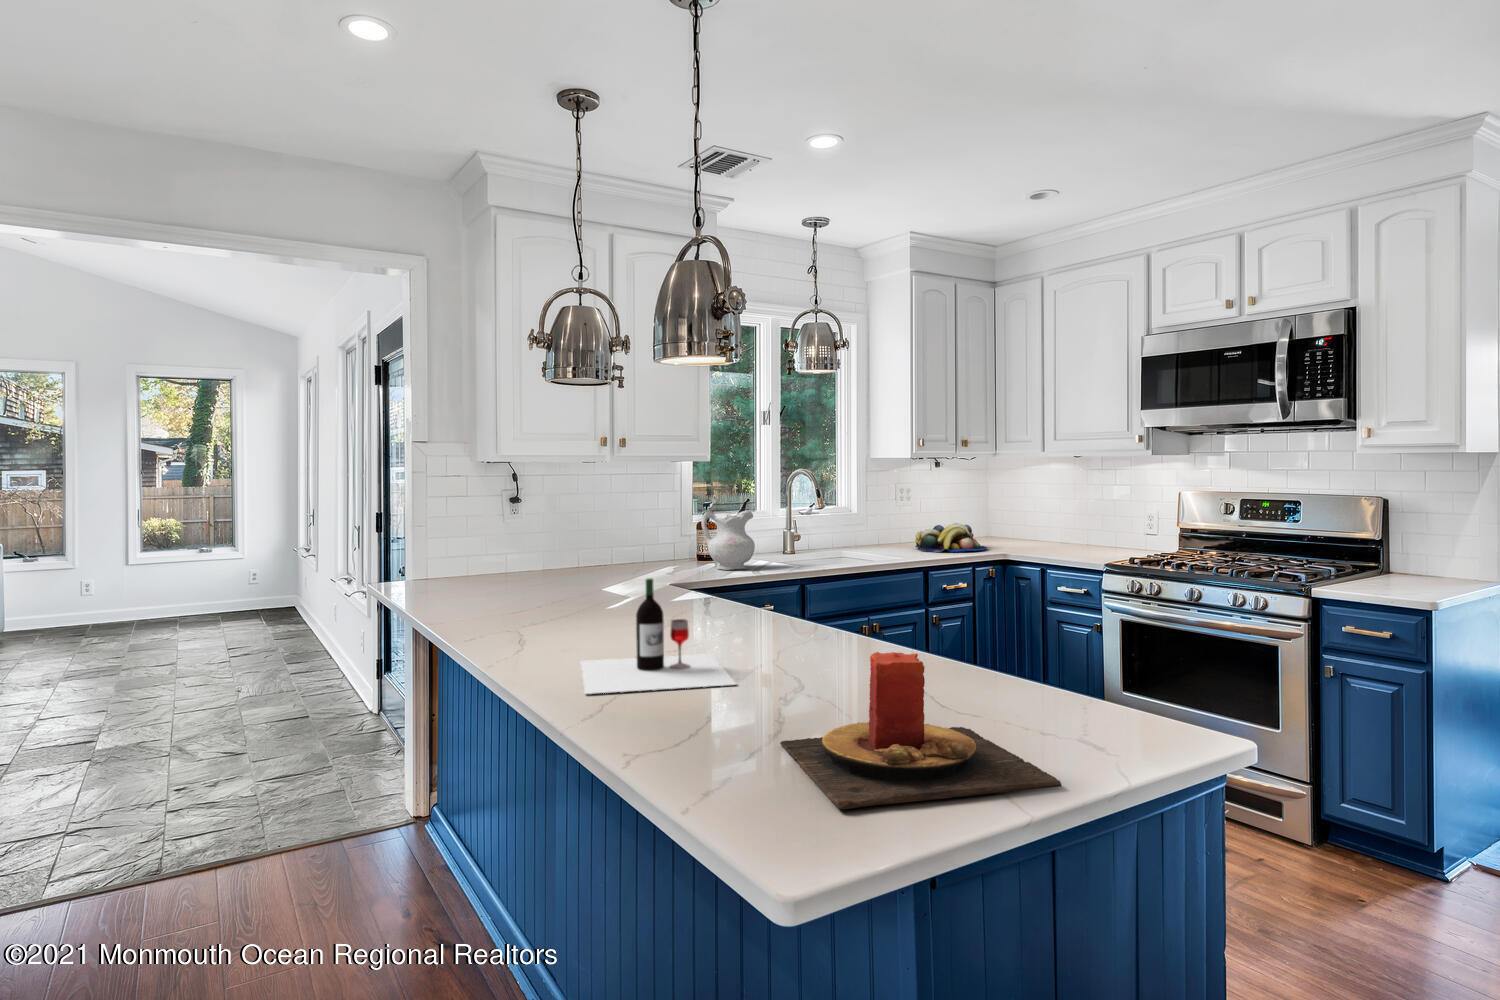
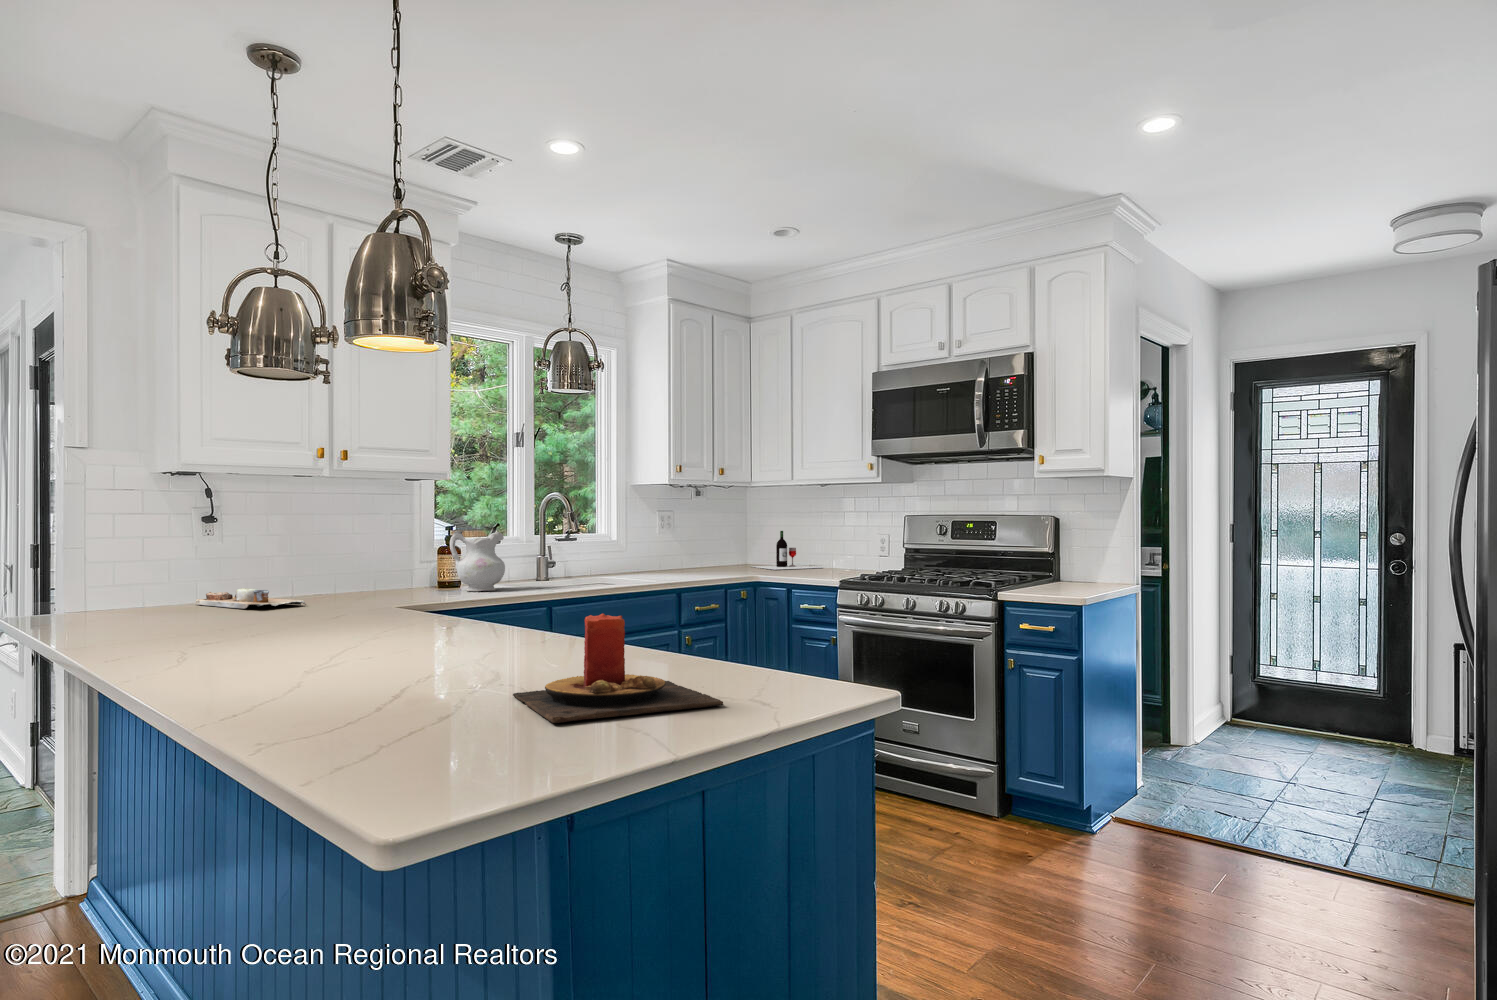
fruit bowl: present [915,523,987,552] -> none [670,547,738,574]
cutting board: none [471,566,568,587] -> present [196,588,306,609]
wine bottle: present [580,579,736,694] -> present [752,531,820,570]

